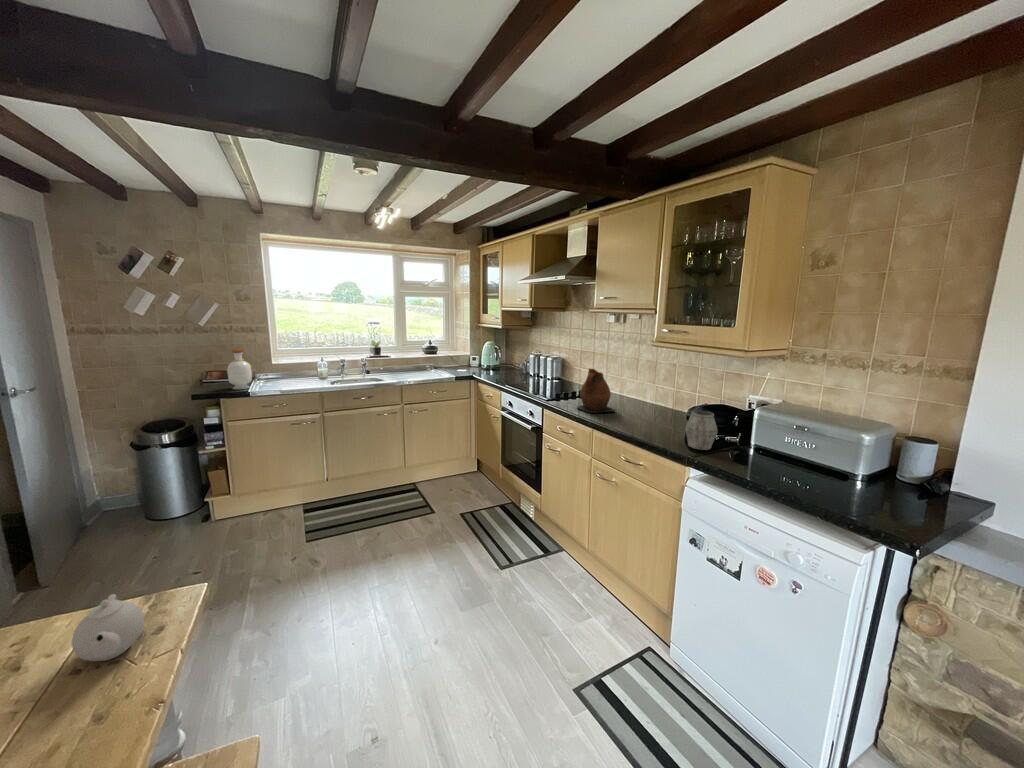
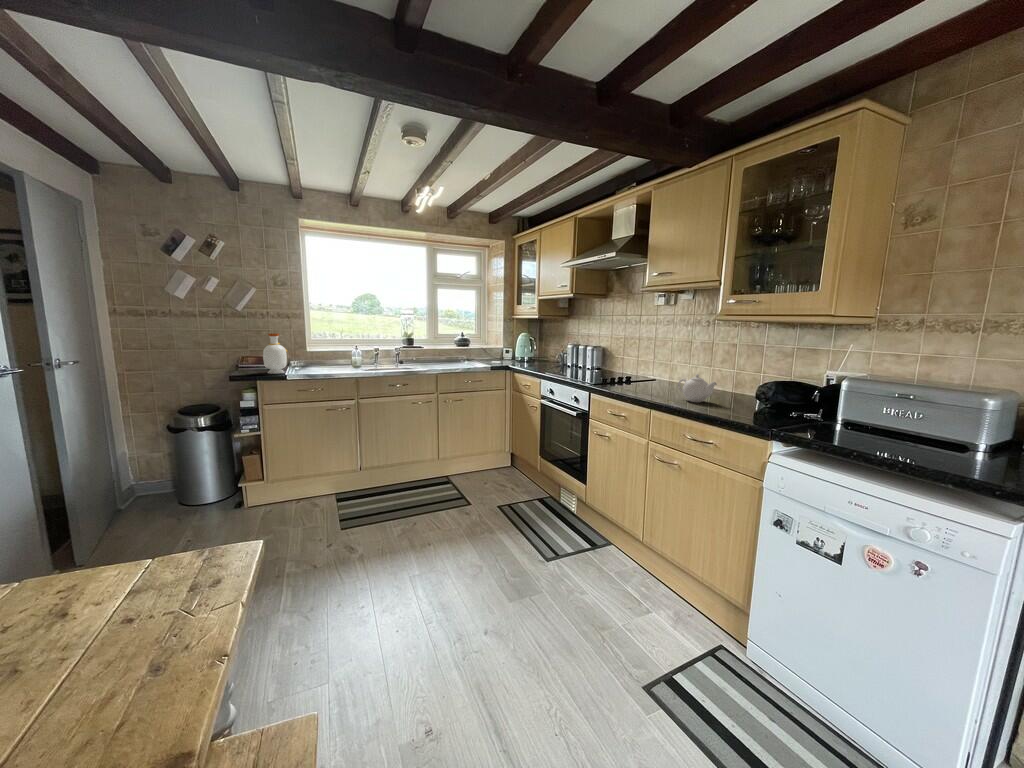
ceramic pitcher: present [578,369,615,413] -> none [628,347,673,394]
mug: present [685,411,718,450] -> none [762,383,800,425]
teapot: present [72,594,145,661] -> present [678,374,717,402]

